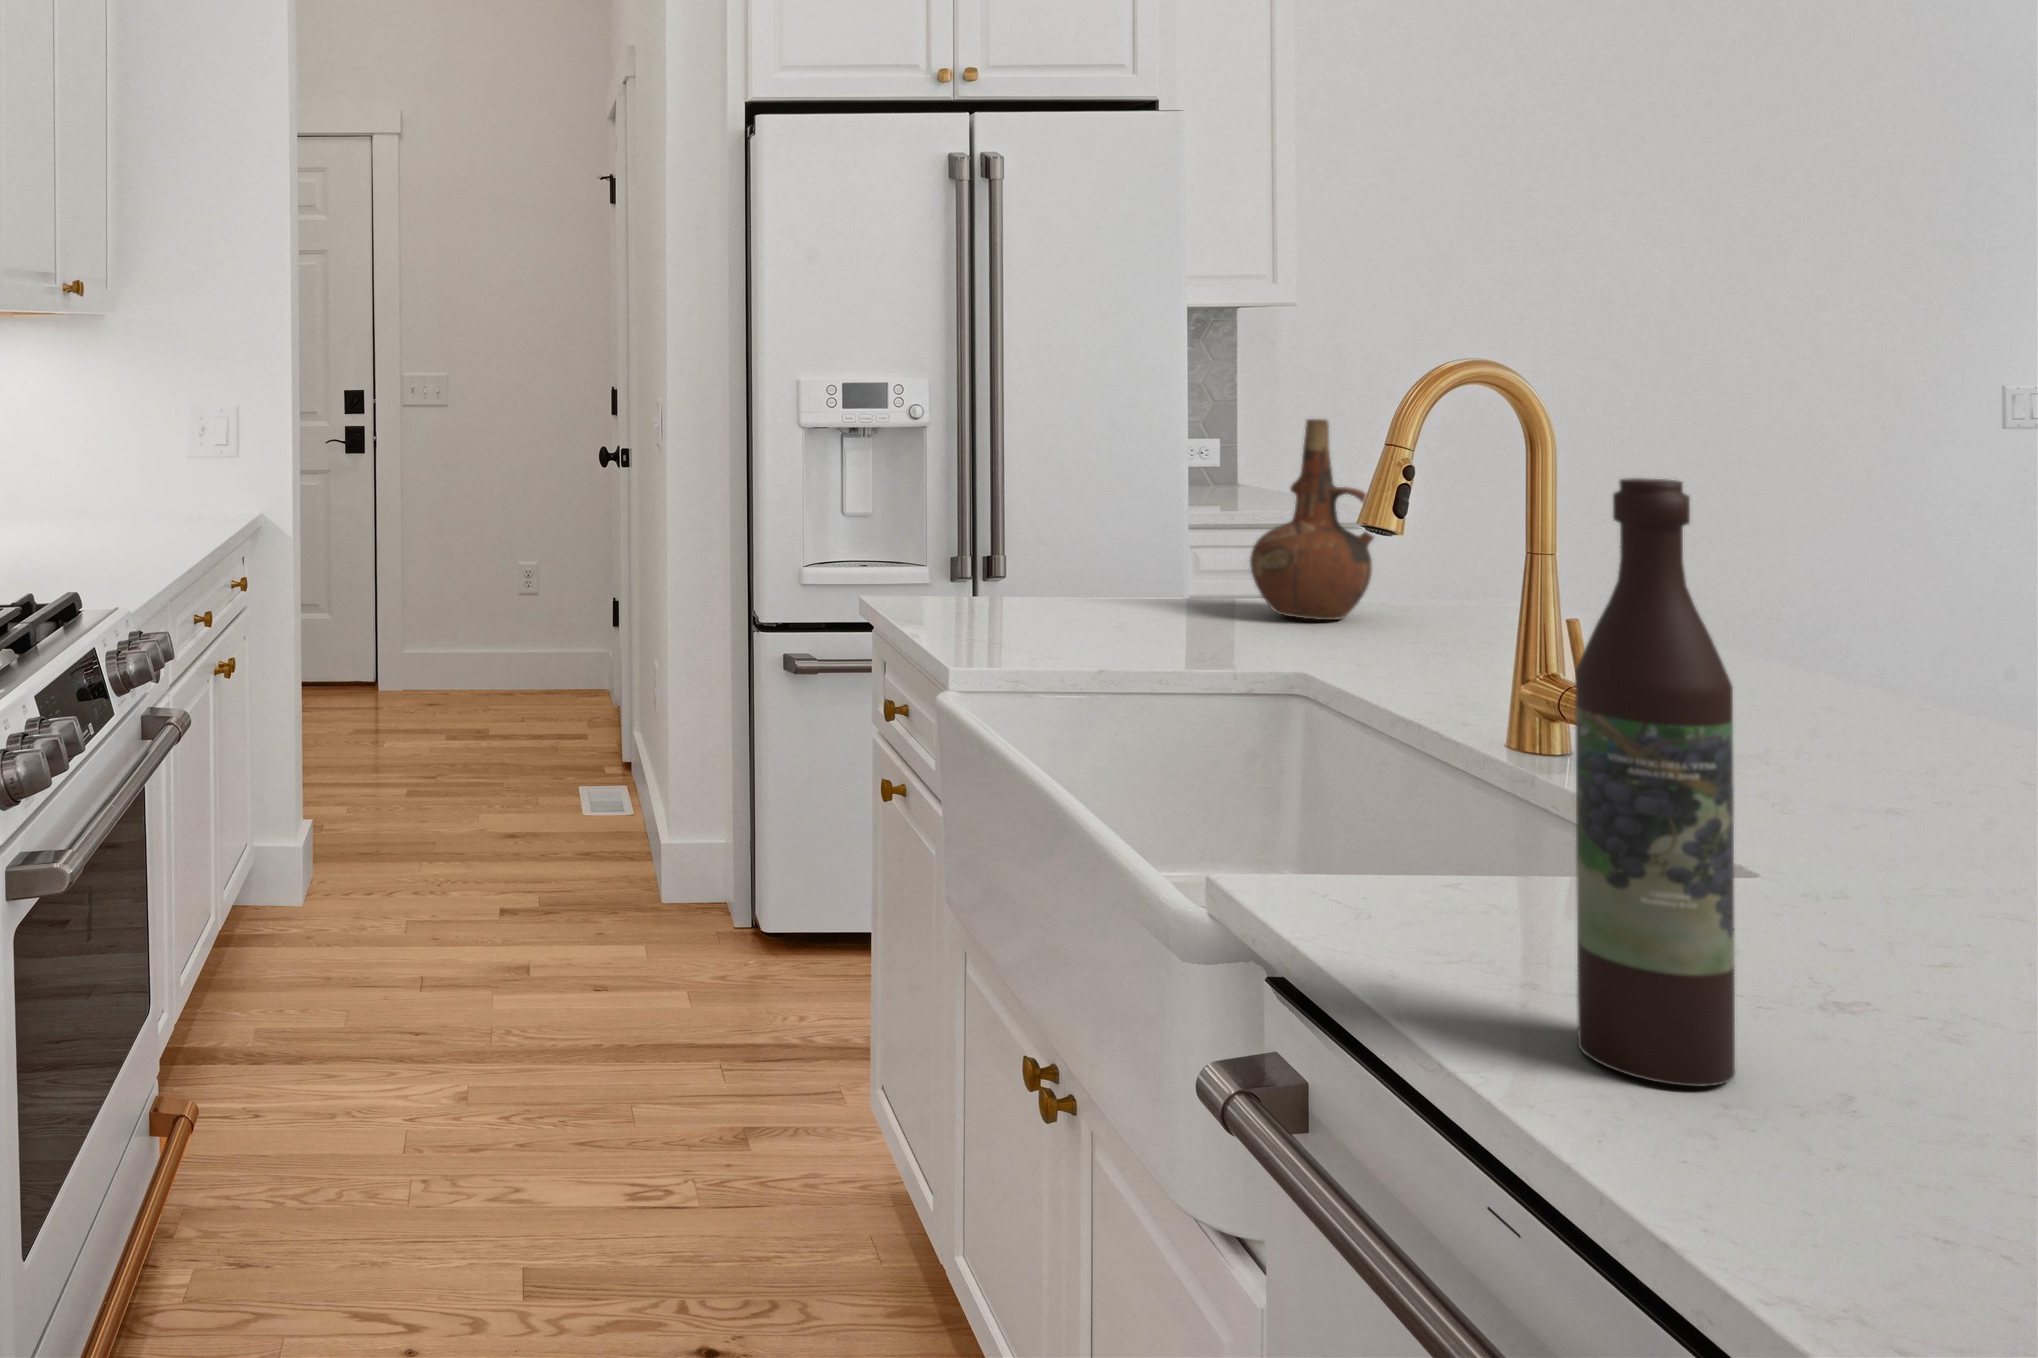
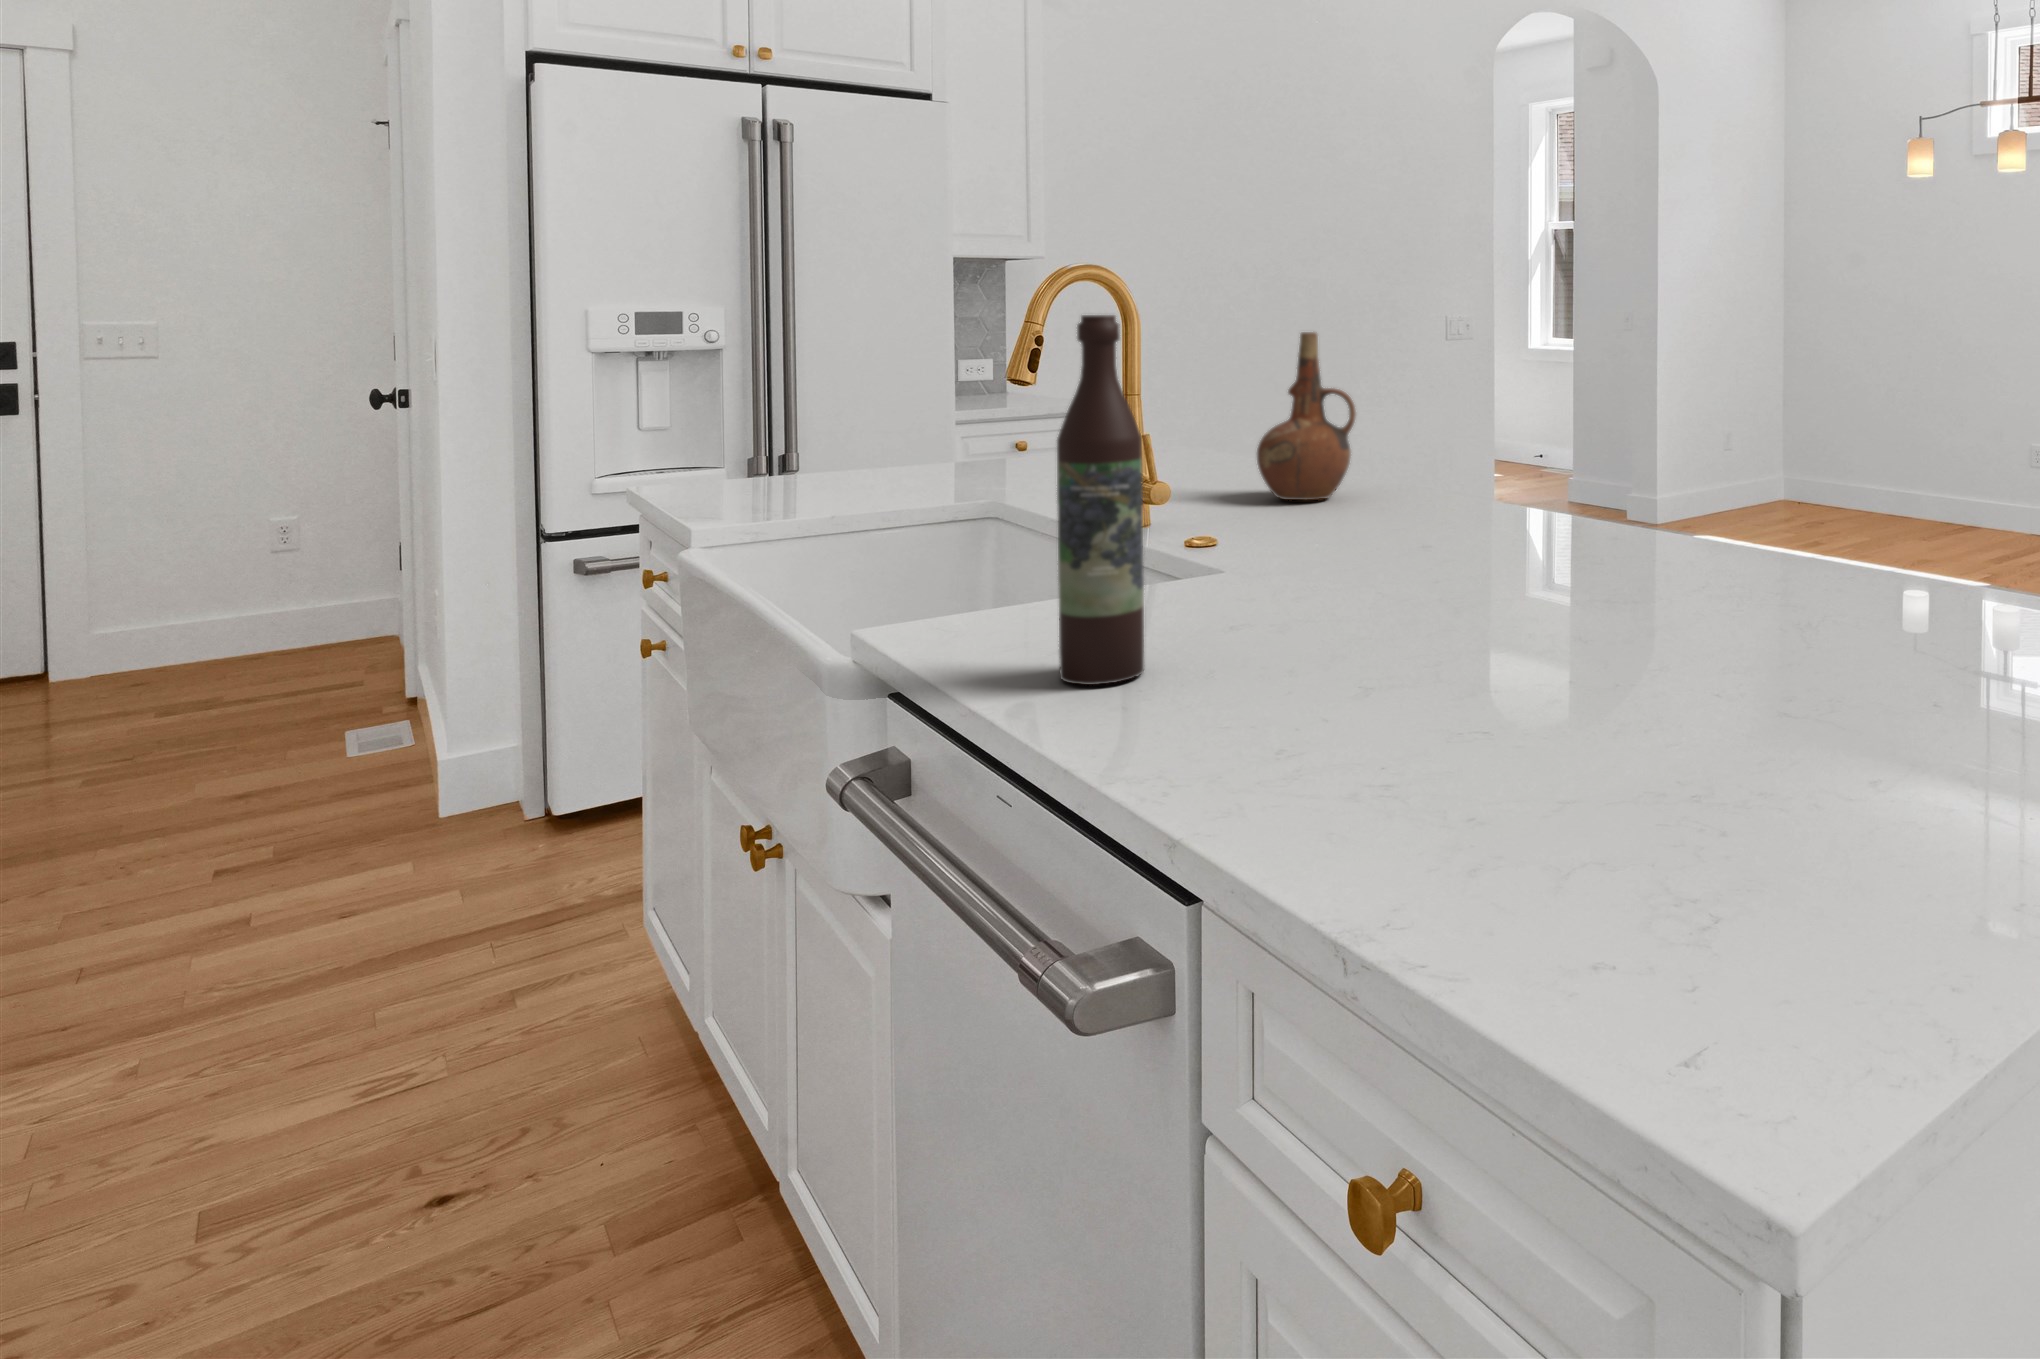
ceramic pitcher: present [1250,419,1374,620] -> present [1257,332,1356,500]

